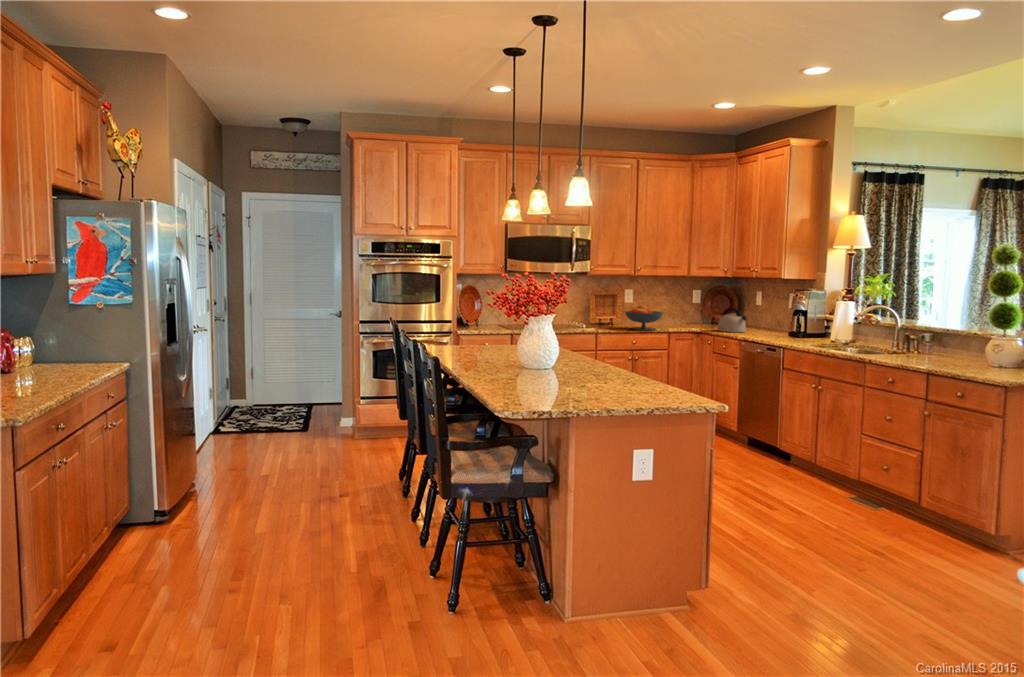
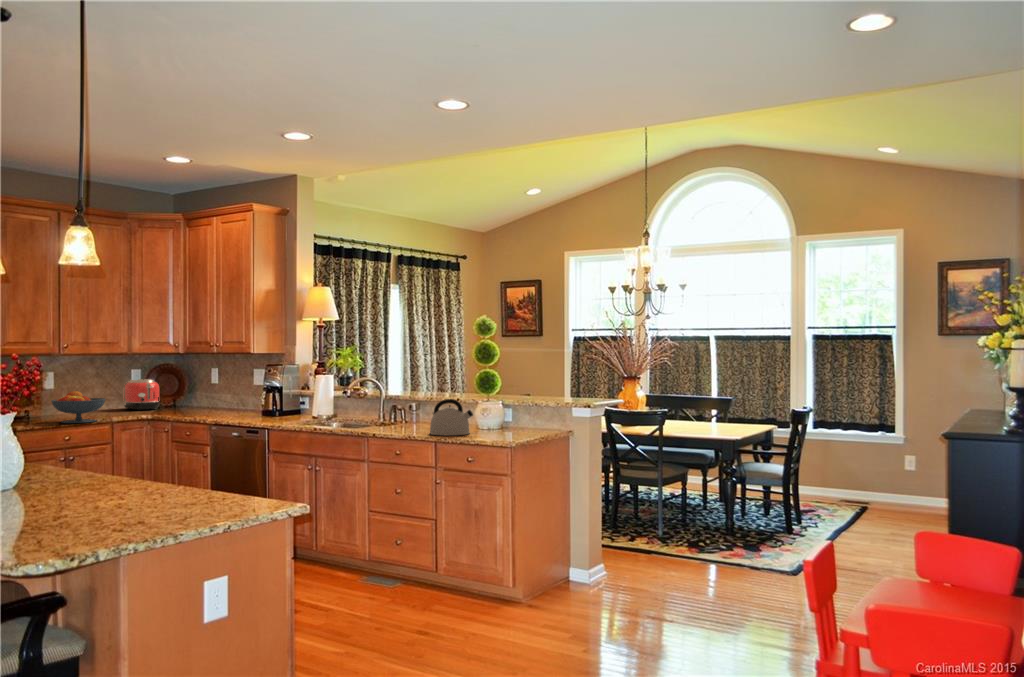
toaster: none [684,298,711,324] -> present [123,379,160,410]
kettle: present [718,308,746,332] -> present [430,399,473,435]

